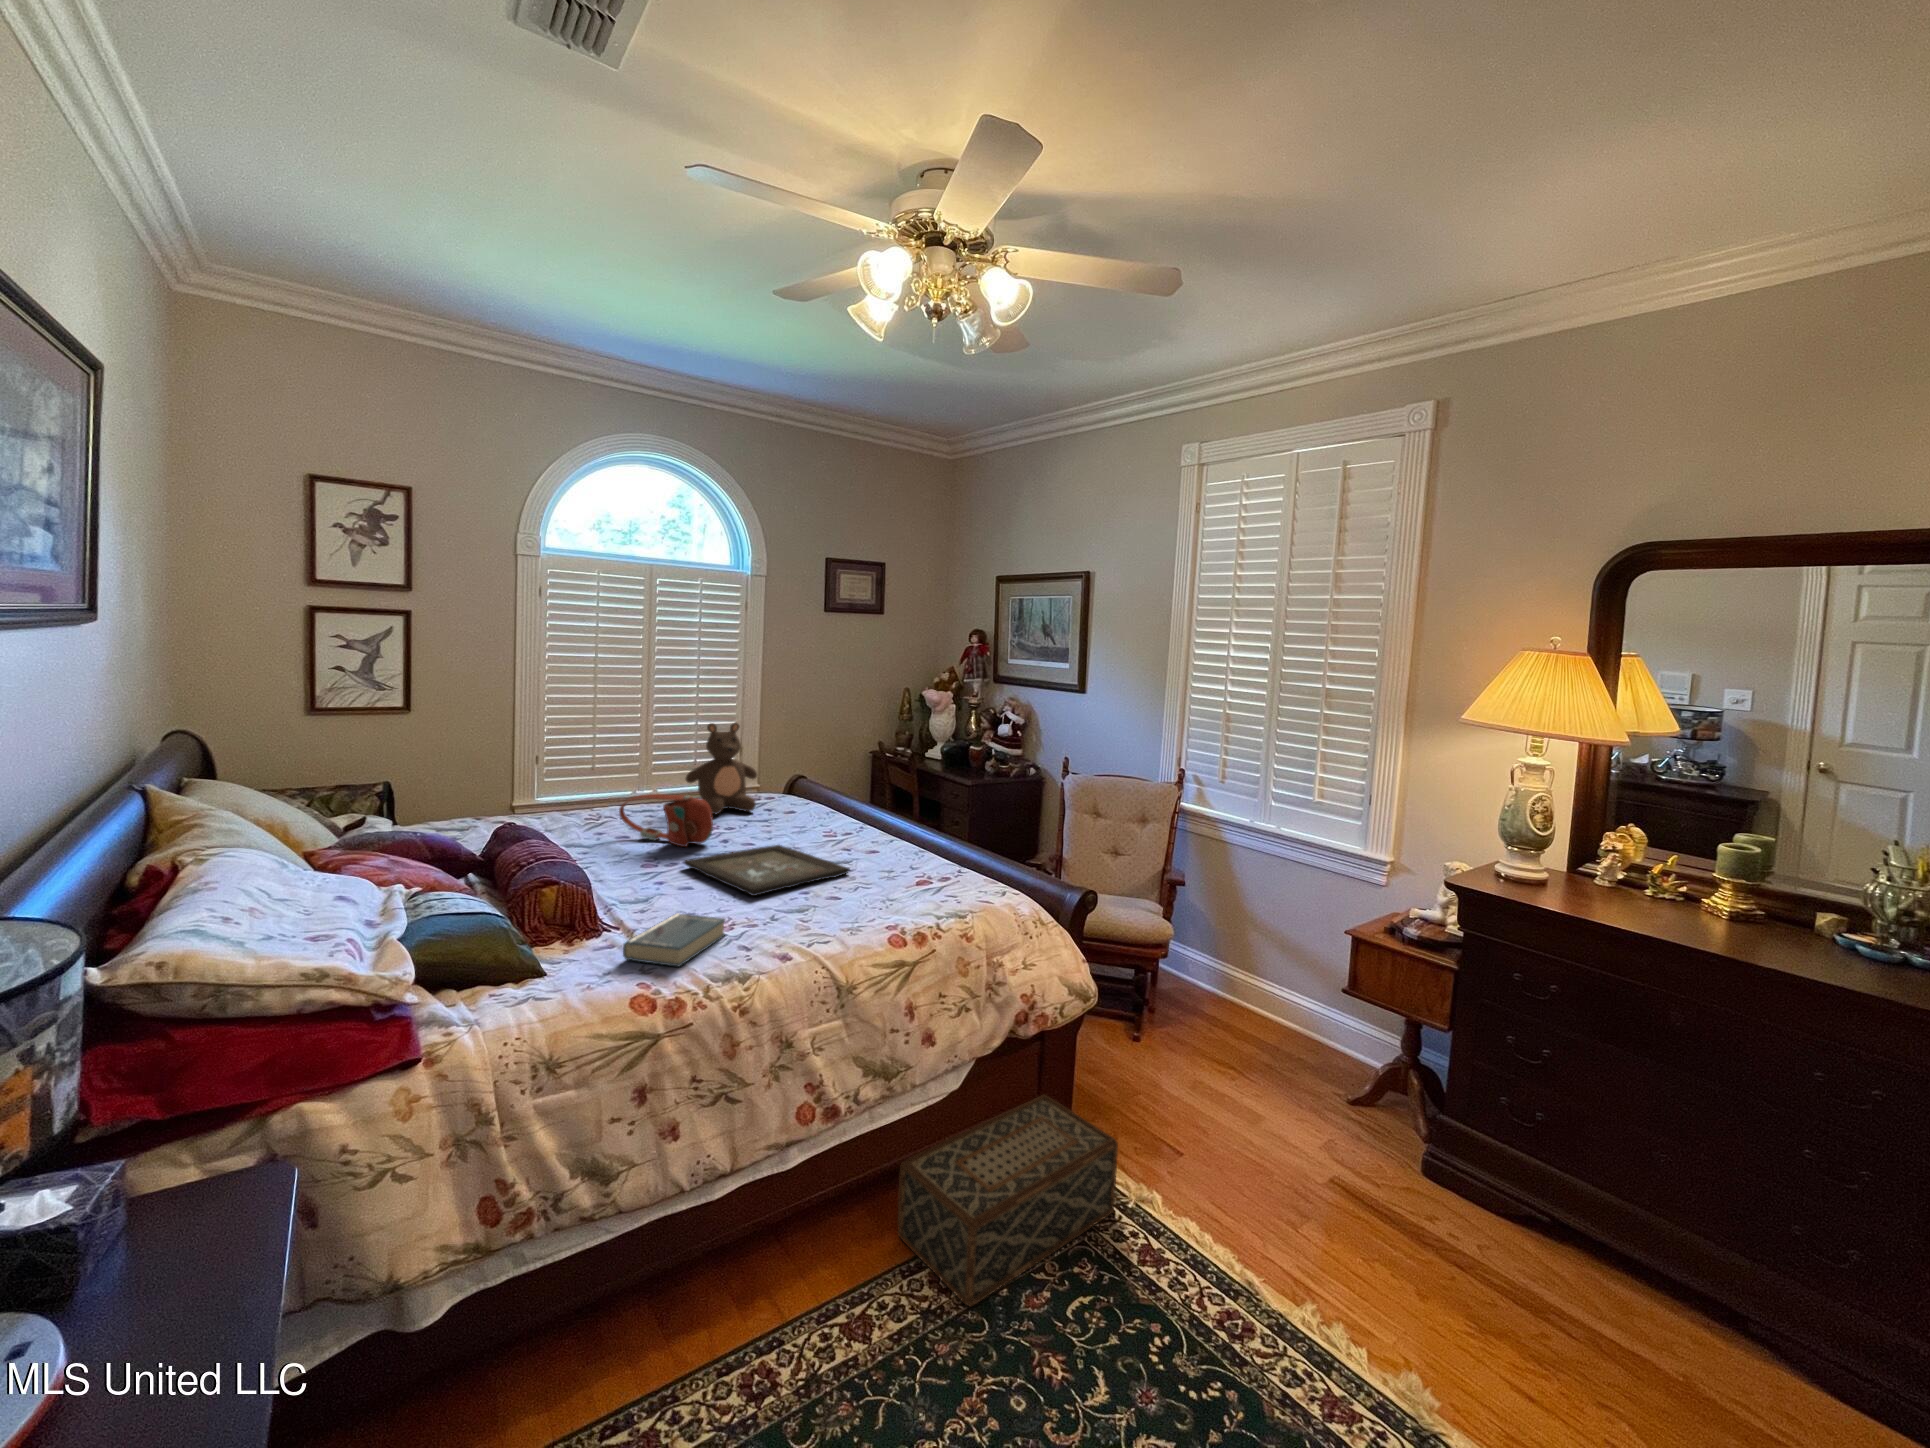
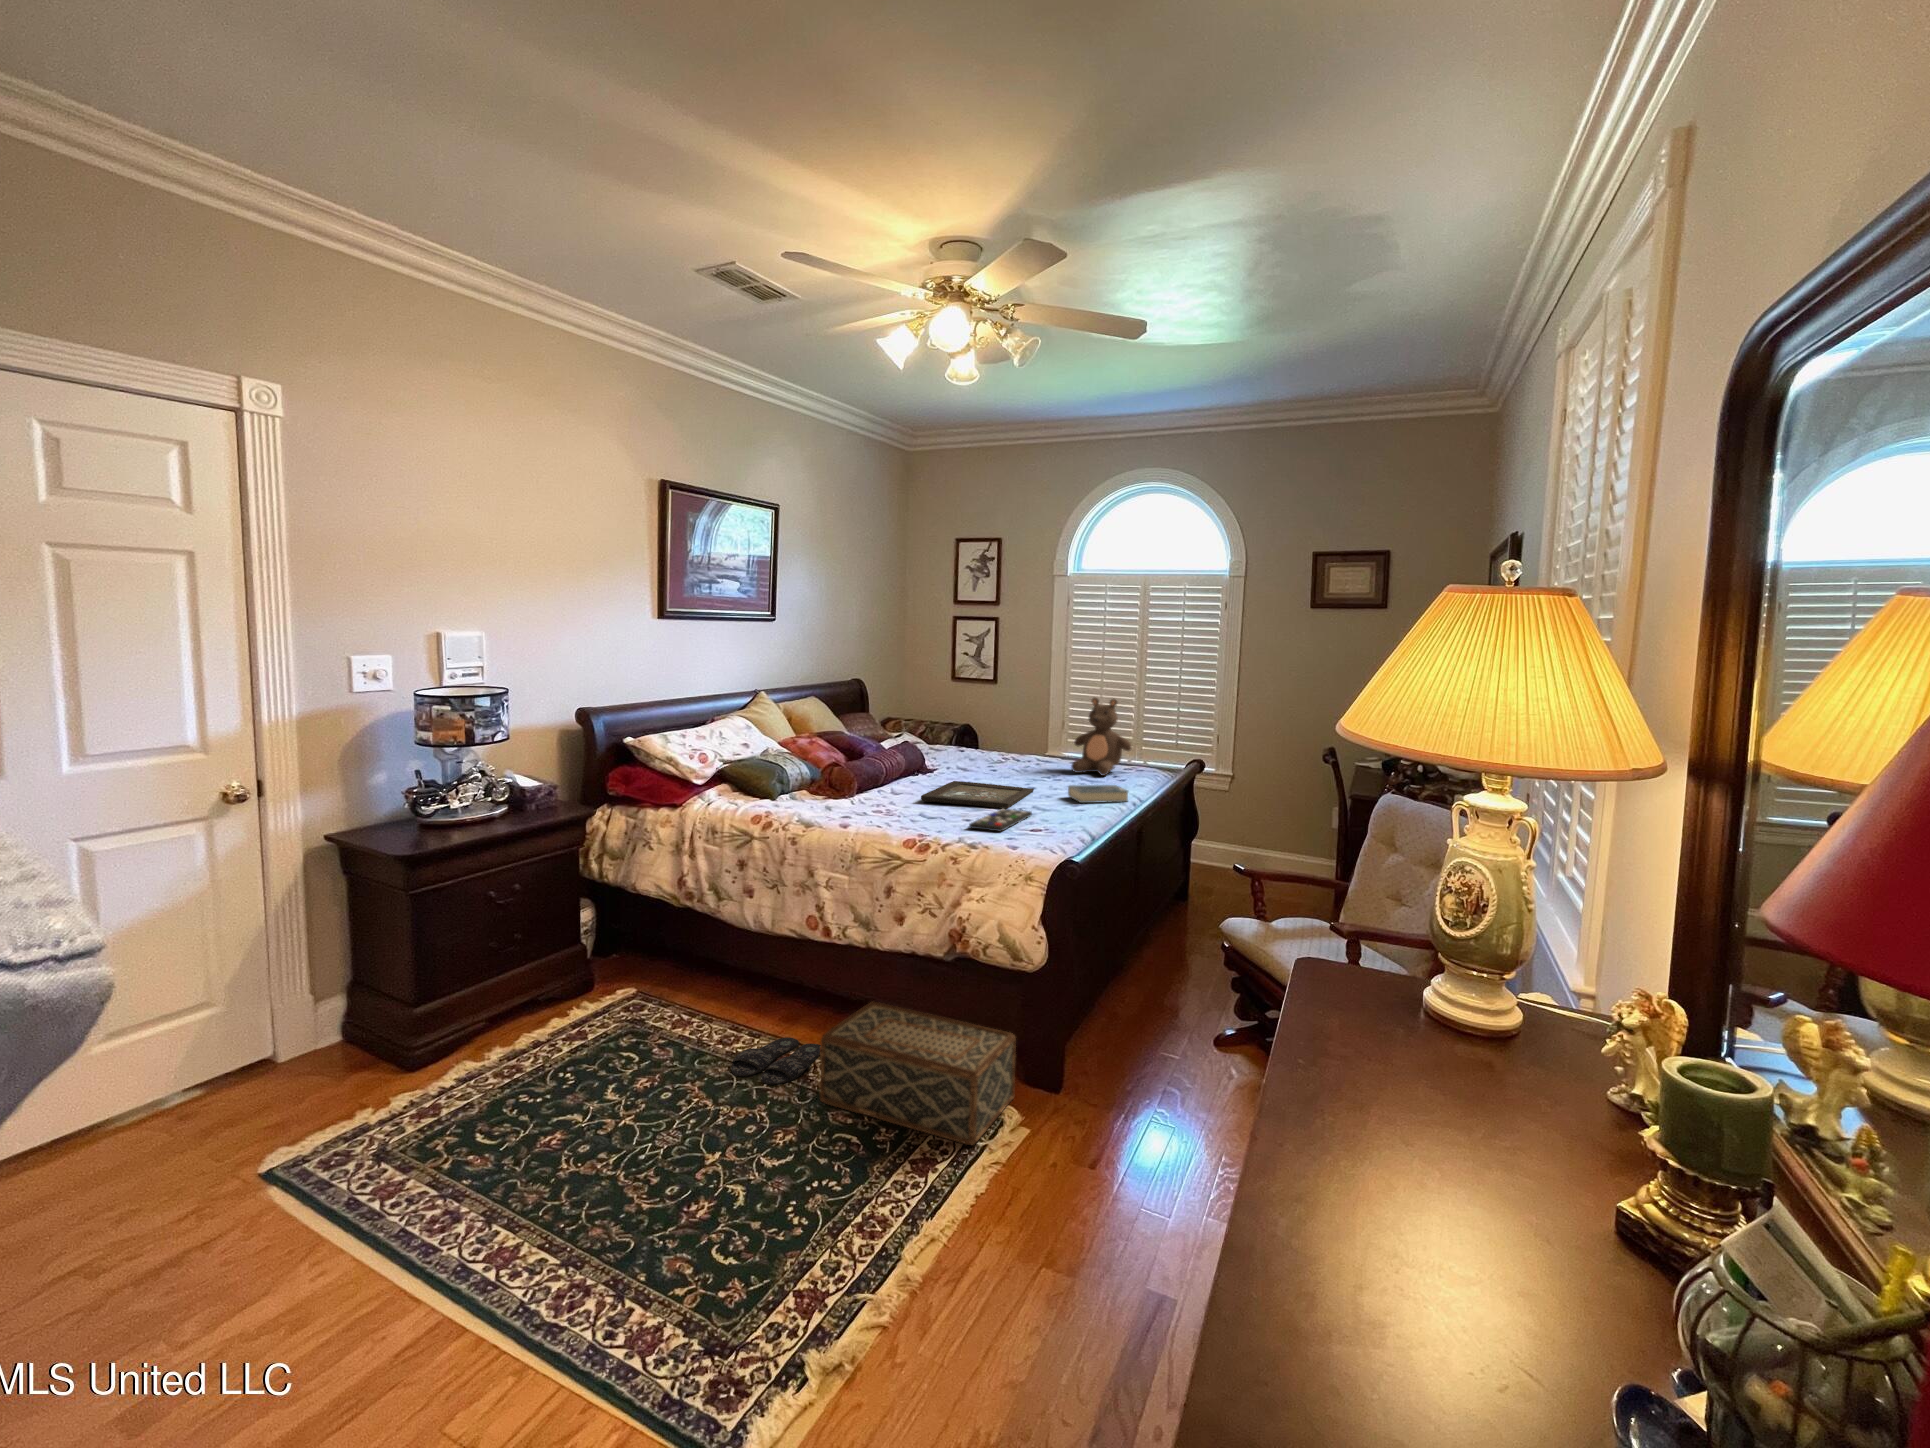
handbag: present [619,794,713,847] -> none [987,740,1015,781]
remote control: none [866,869,958,906] -> present [969,809,1032,832]
hardback book: present [623,913,725,966] -> present [1068,785,1128,803]
slippers: none [766,1271,896,1392] -> present [731,1037,821,1085]

